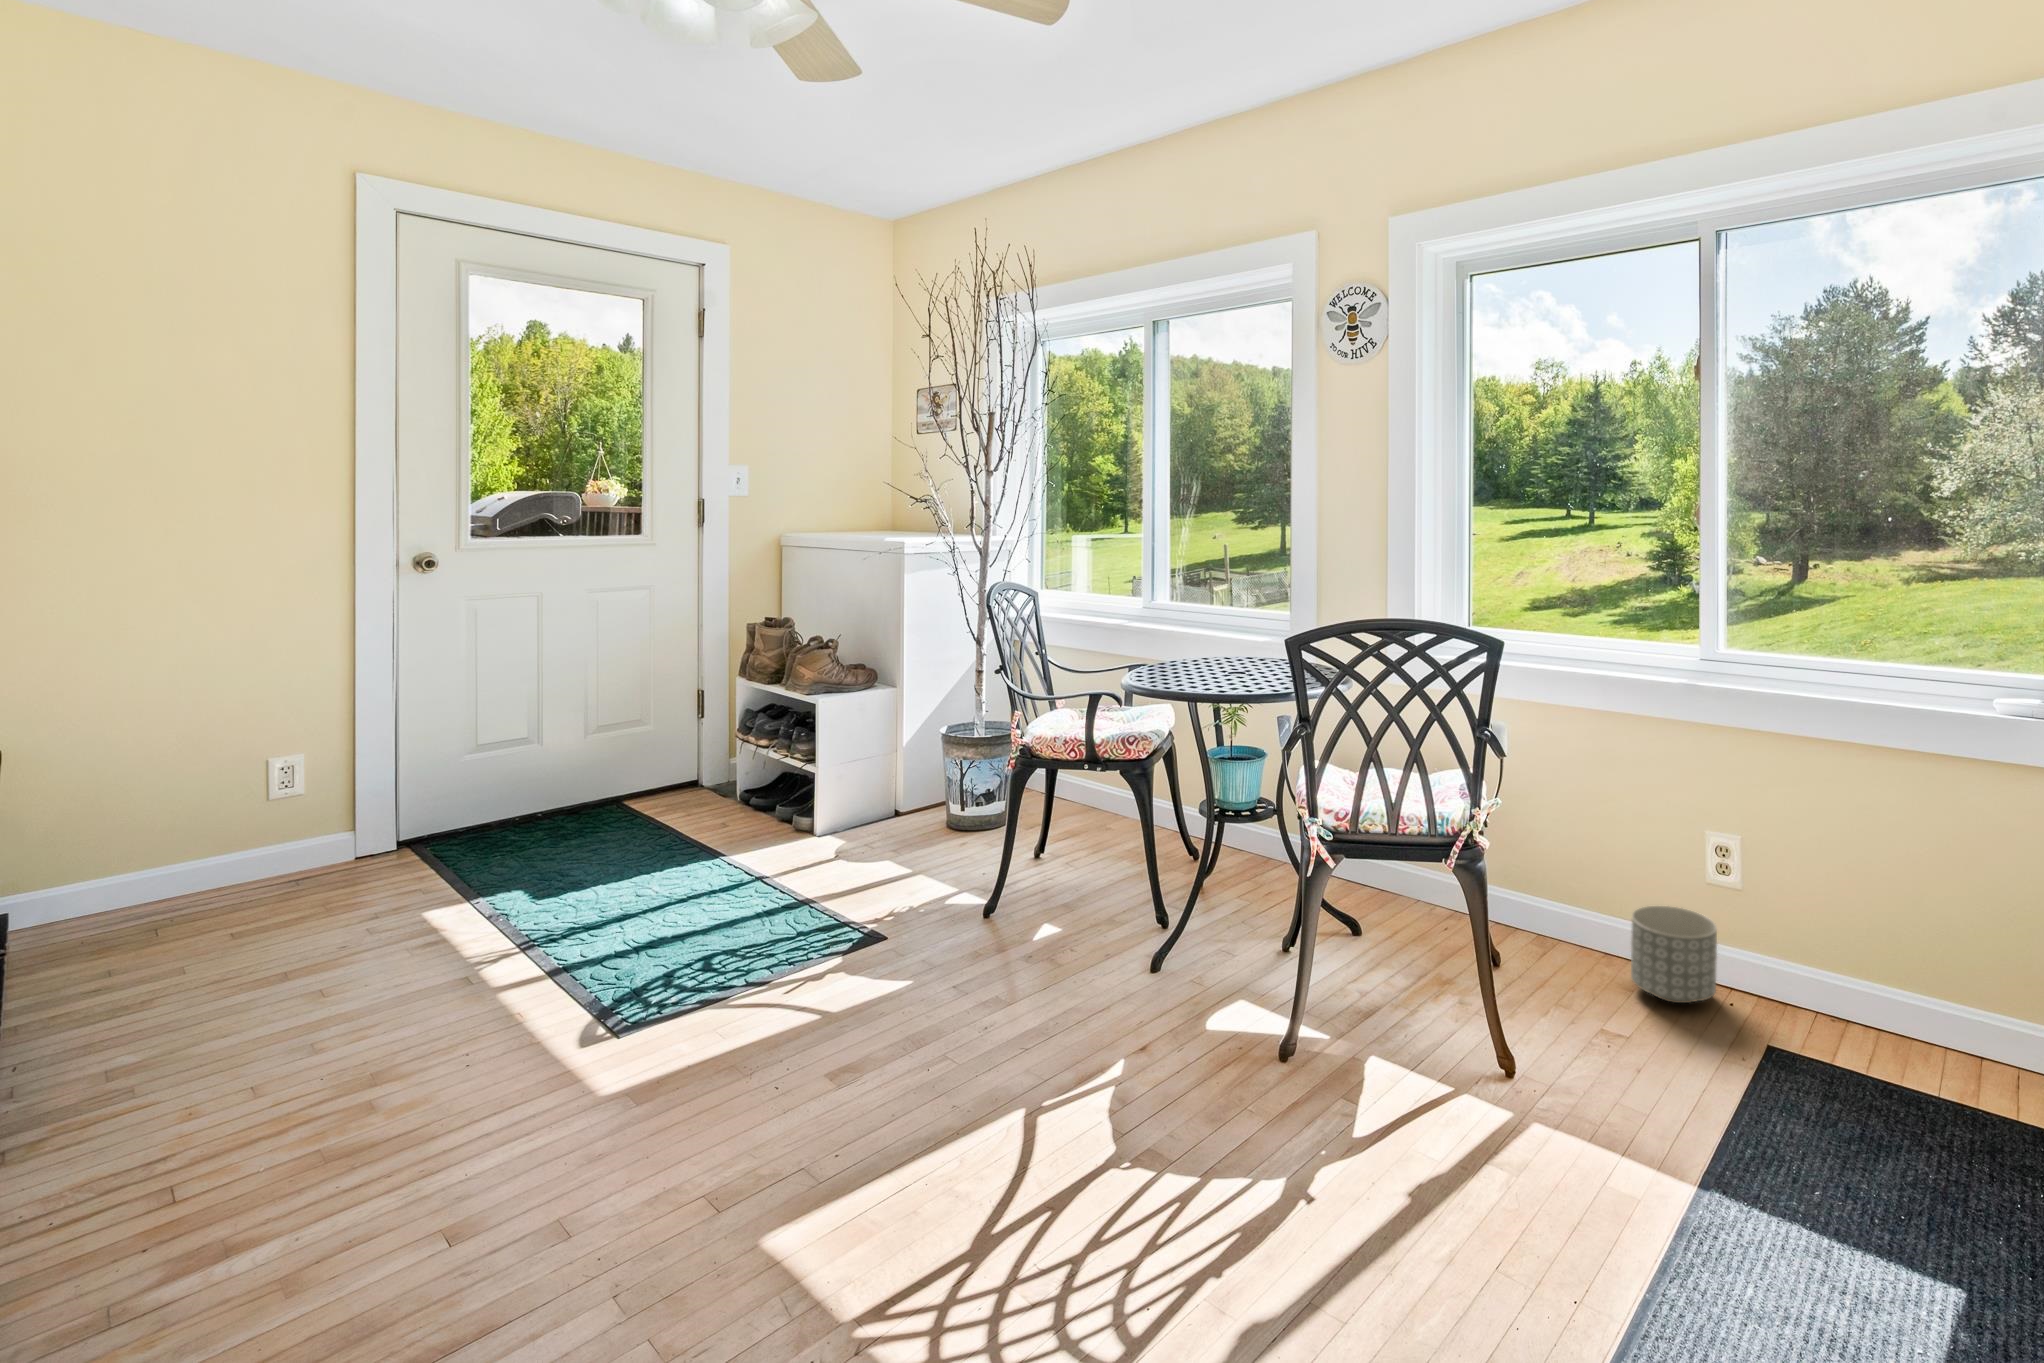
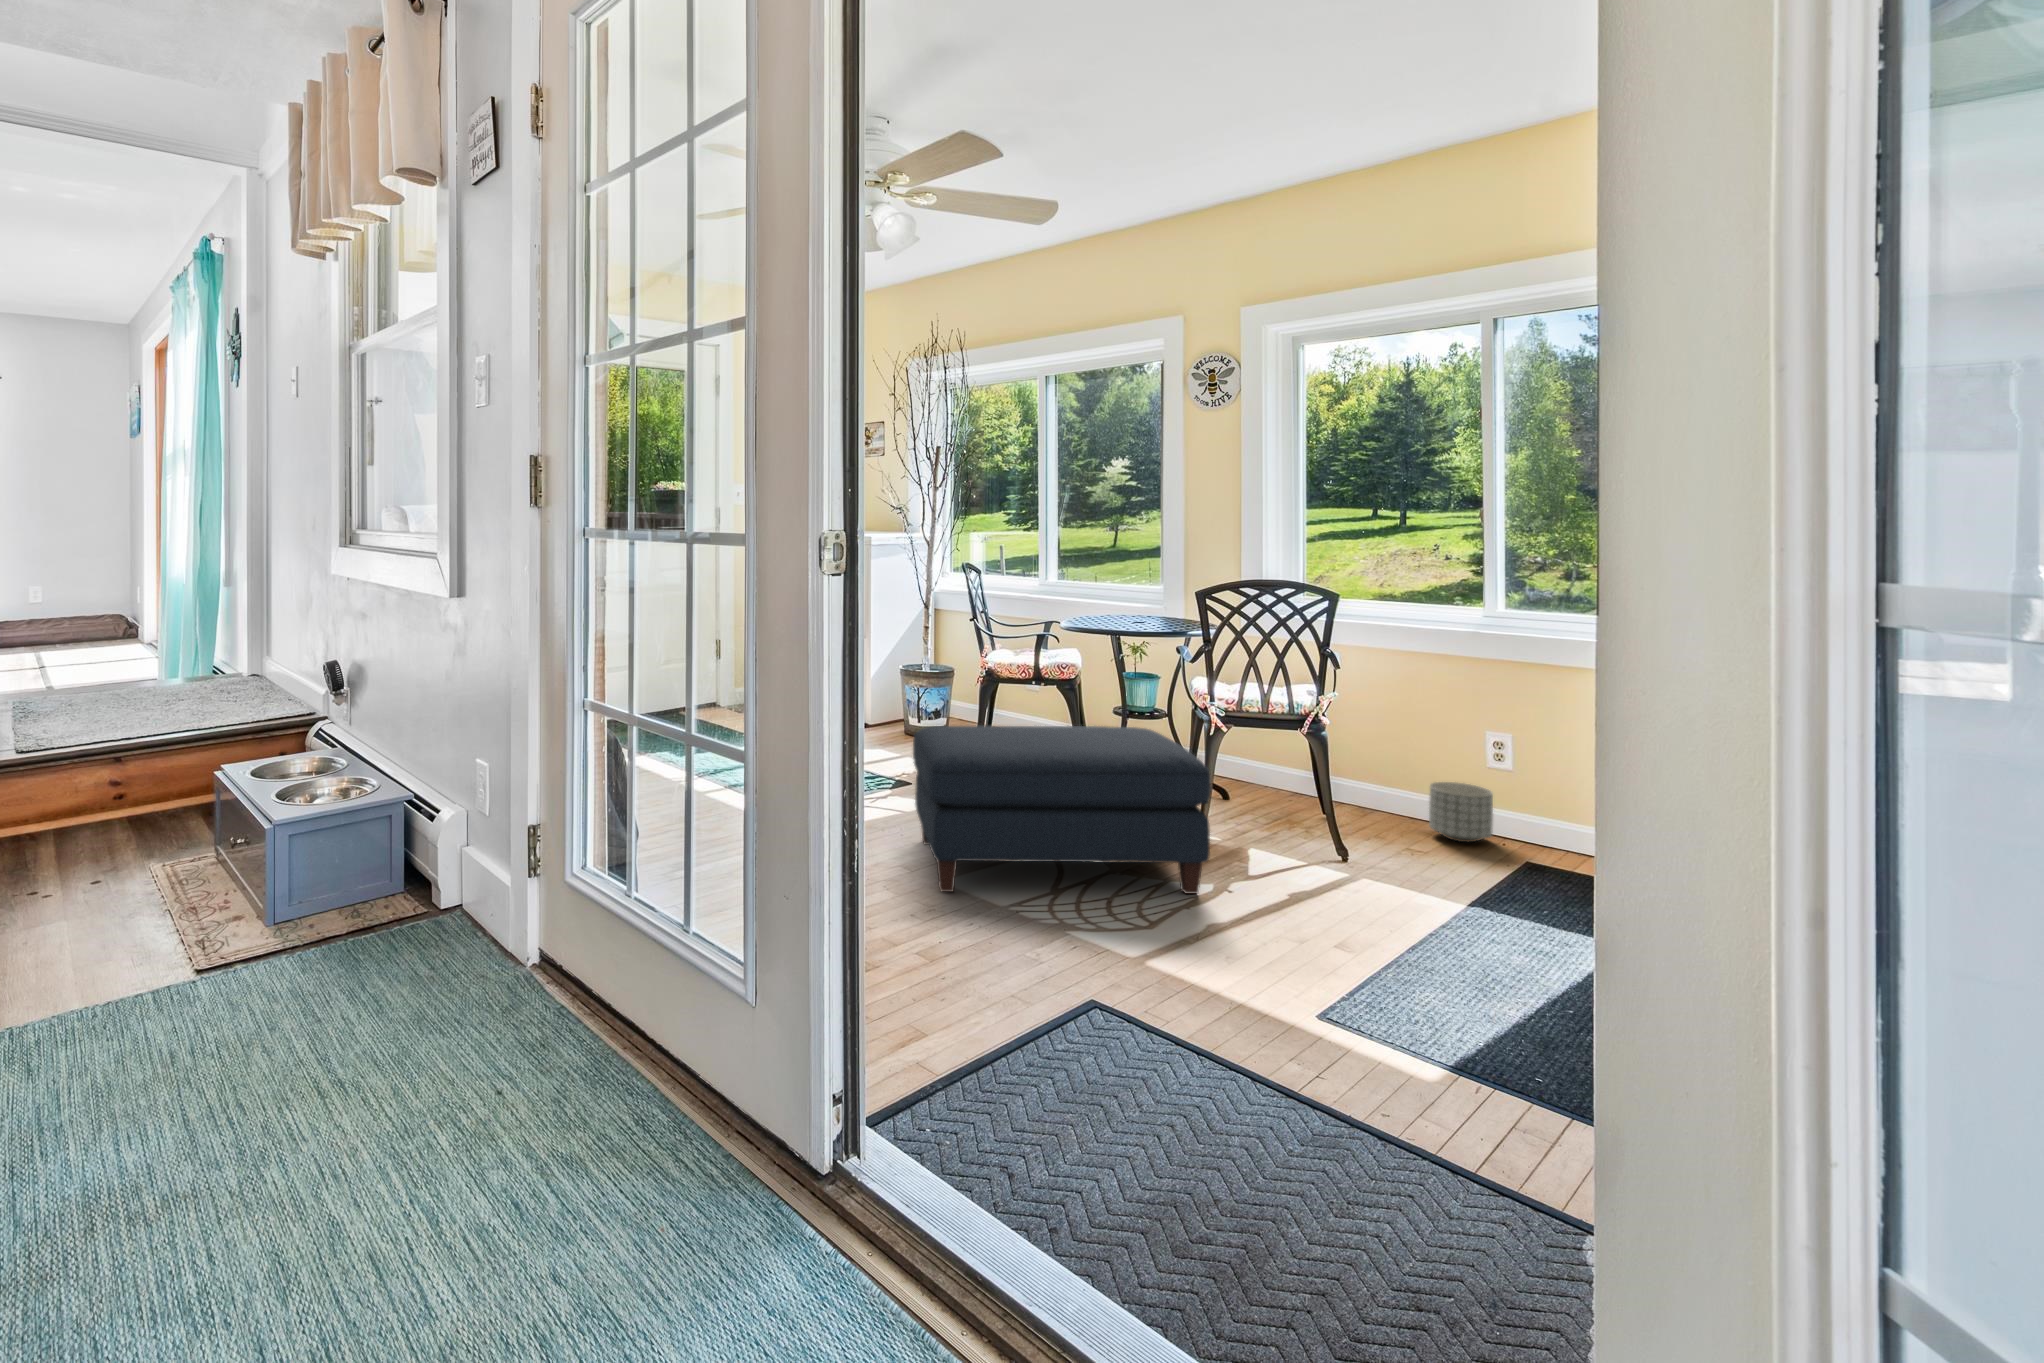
ottoman: none [728,868,1276,1272] -> present [913,726,1210,894]

